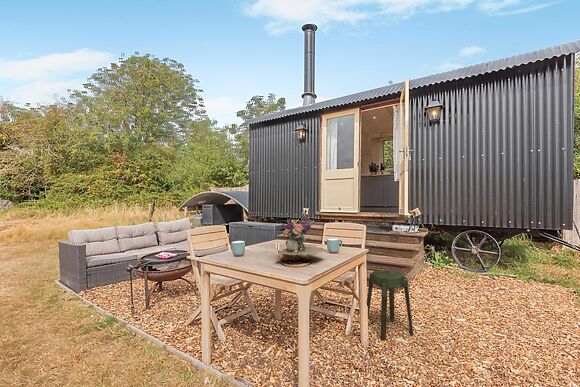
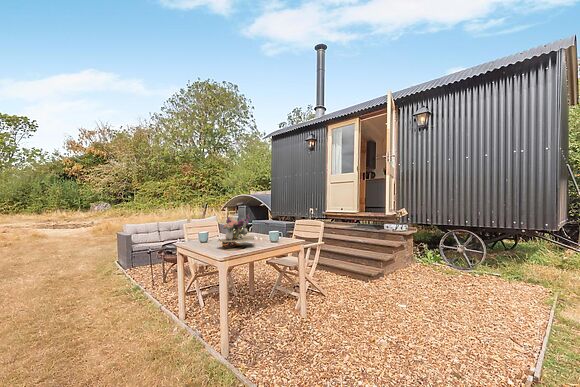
stool: present [367,270,413,340] -> none [312,260,346,315]

